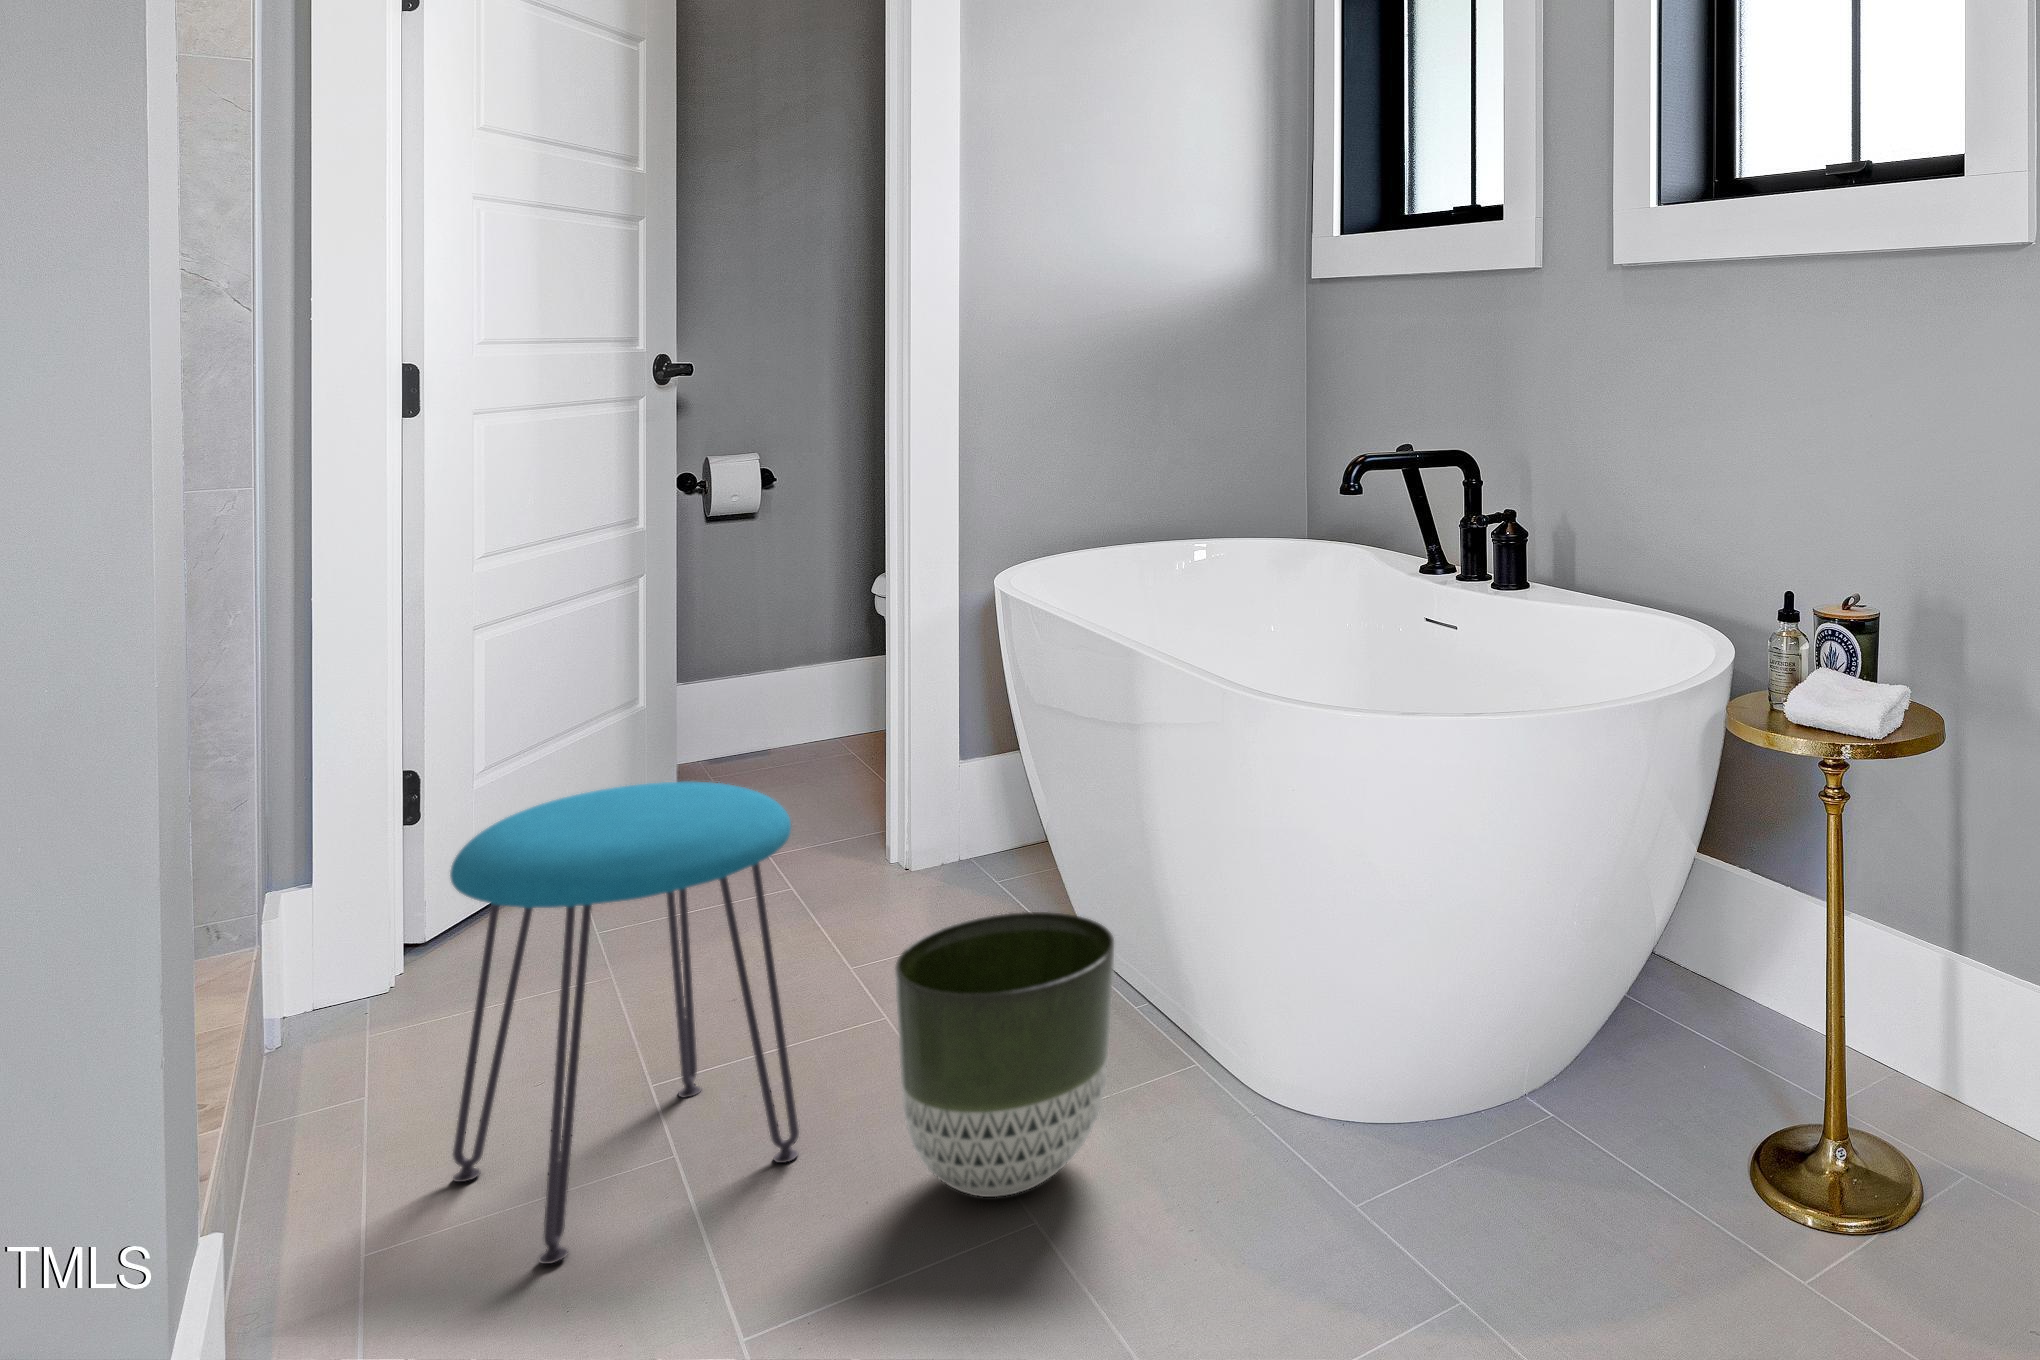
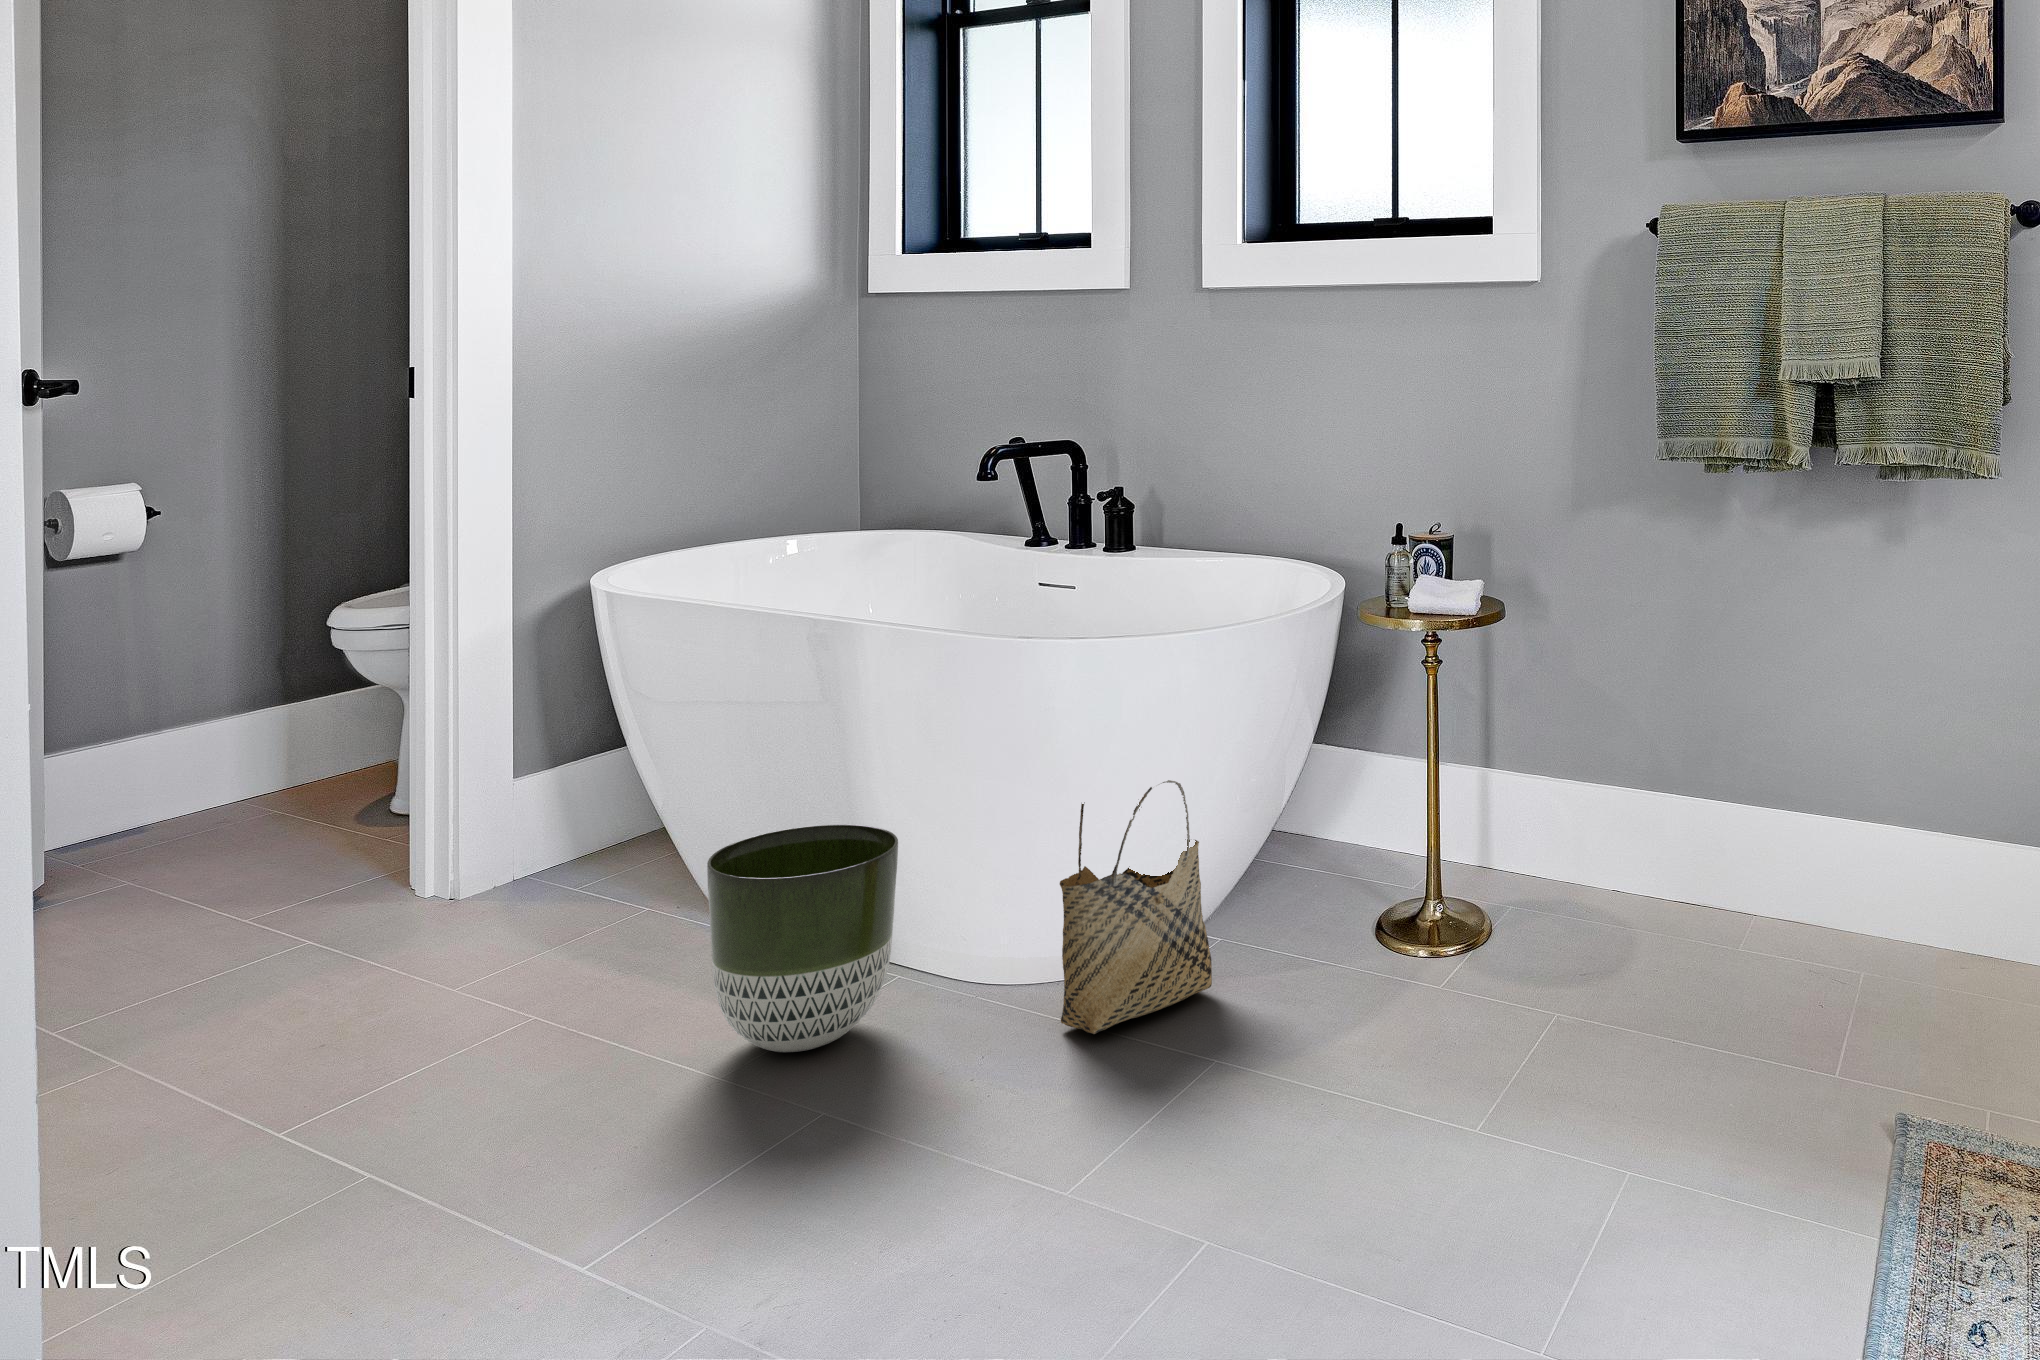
stool: present [450,782,799,1264] -> none [214,752,587,1172]
woven basket: none [1262,901,1482,1268] -> present [1060,780,1212,1034]

